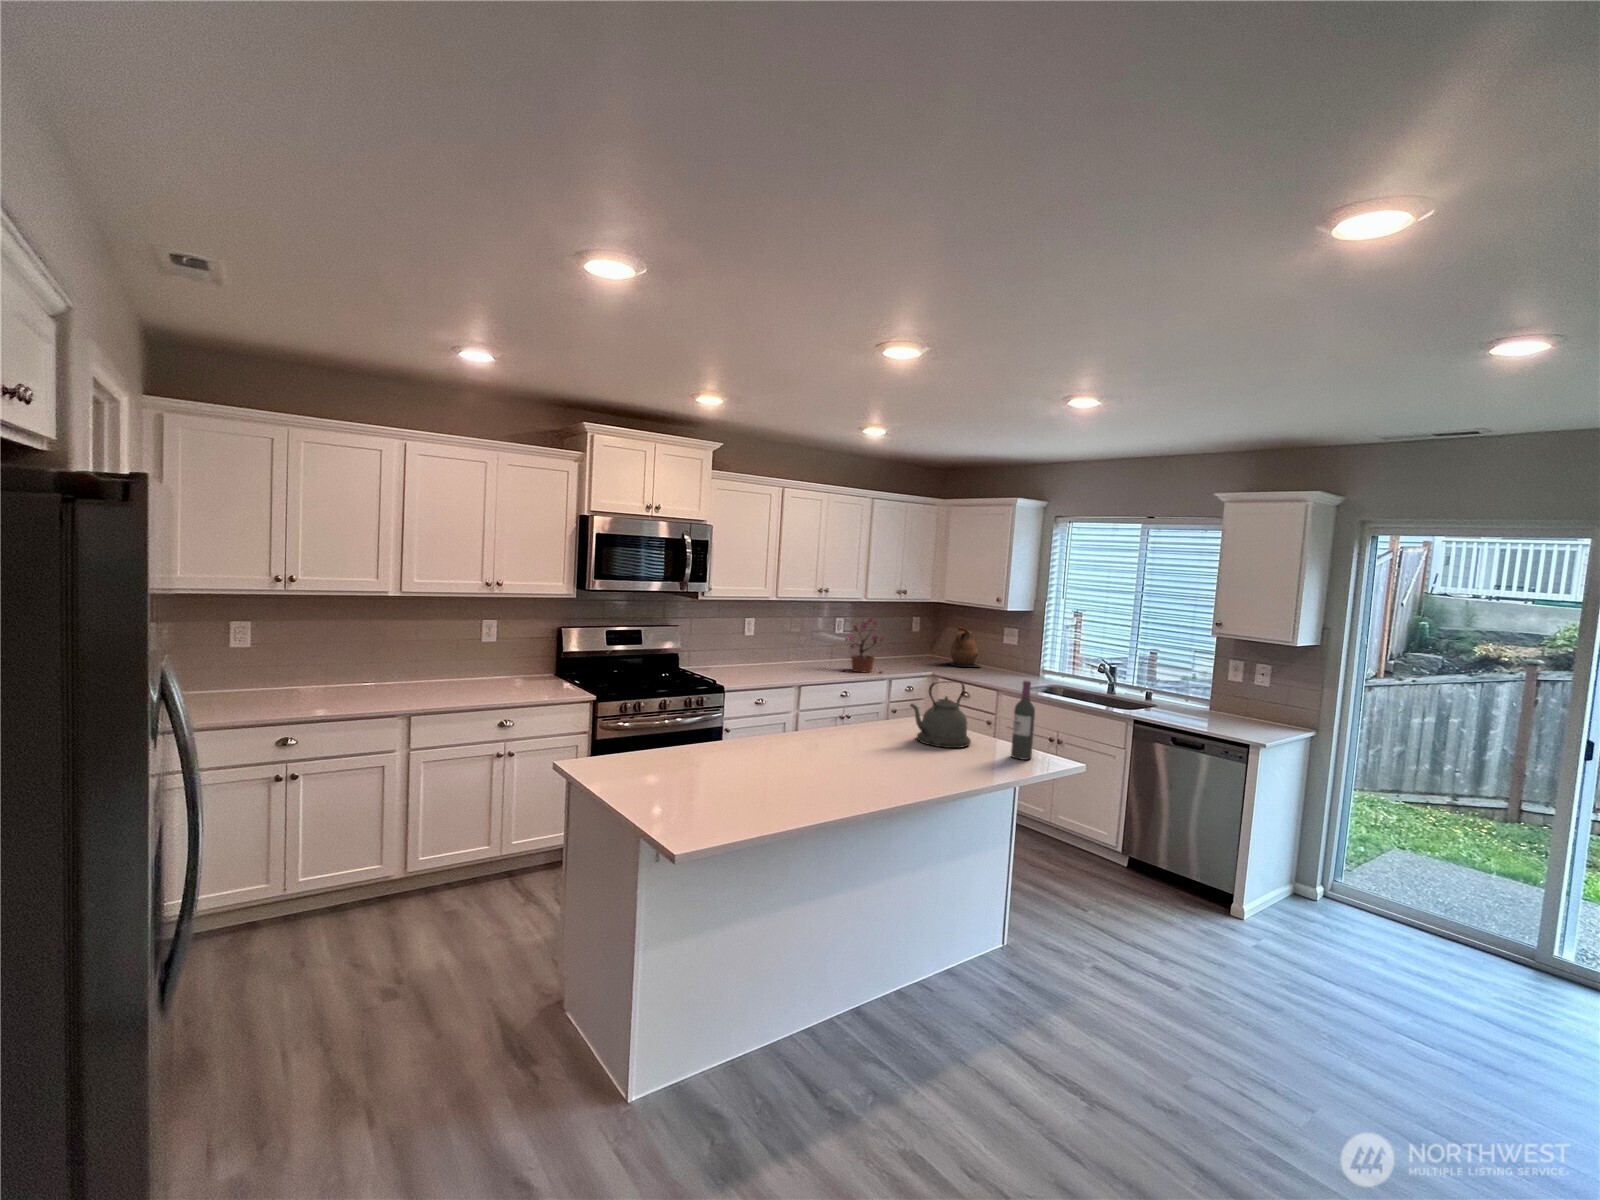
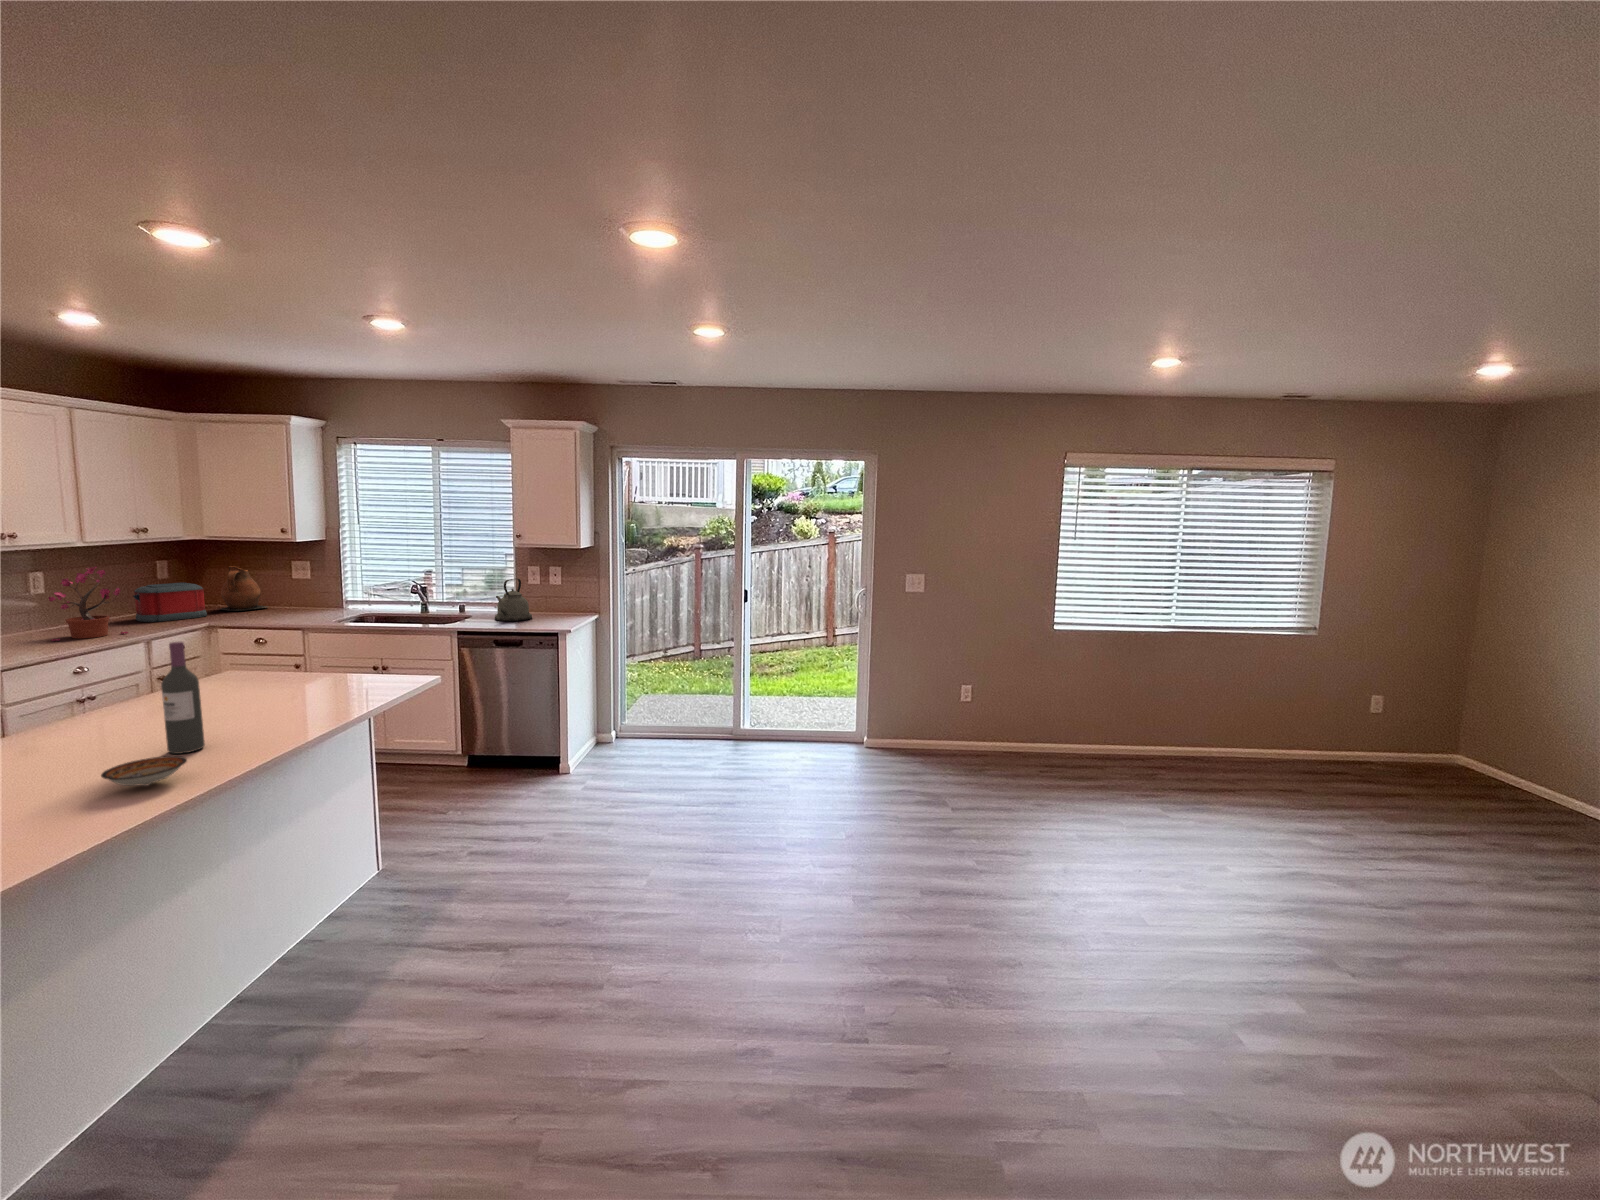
toaster: none [893,636,938,668] -> present [133,583,207,622]
kettle: present [910,681,971,748] -> present [495,579,532,621]
wine bottle: present [1011,681,1035,760] -> present [161,642,205,754]
ceramic bowl: none [810,771,860,792] -> present [101,756,187,786]

